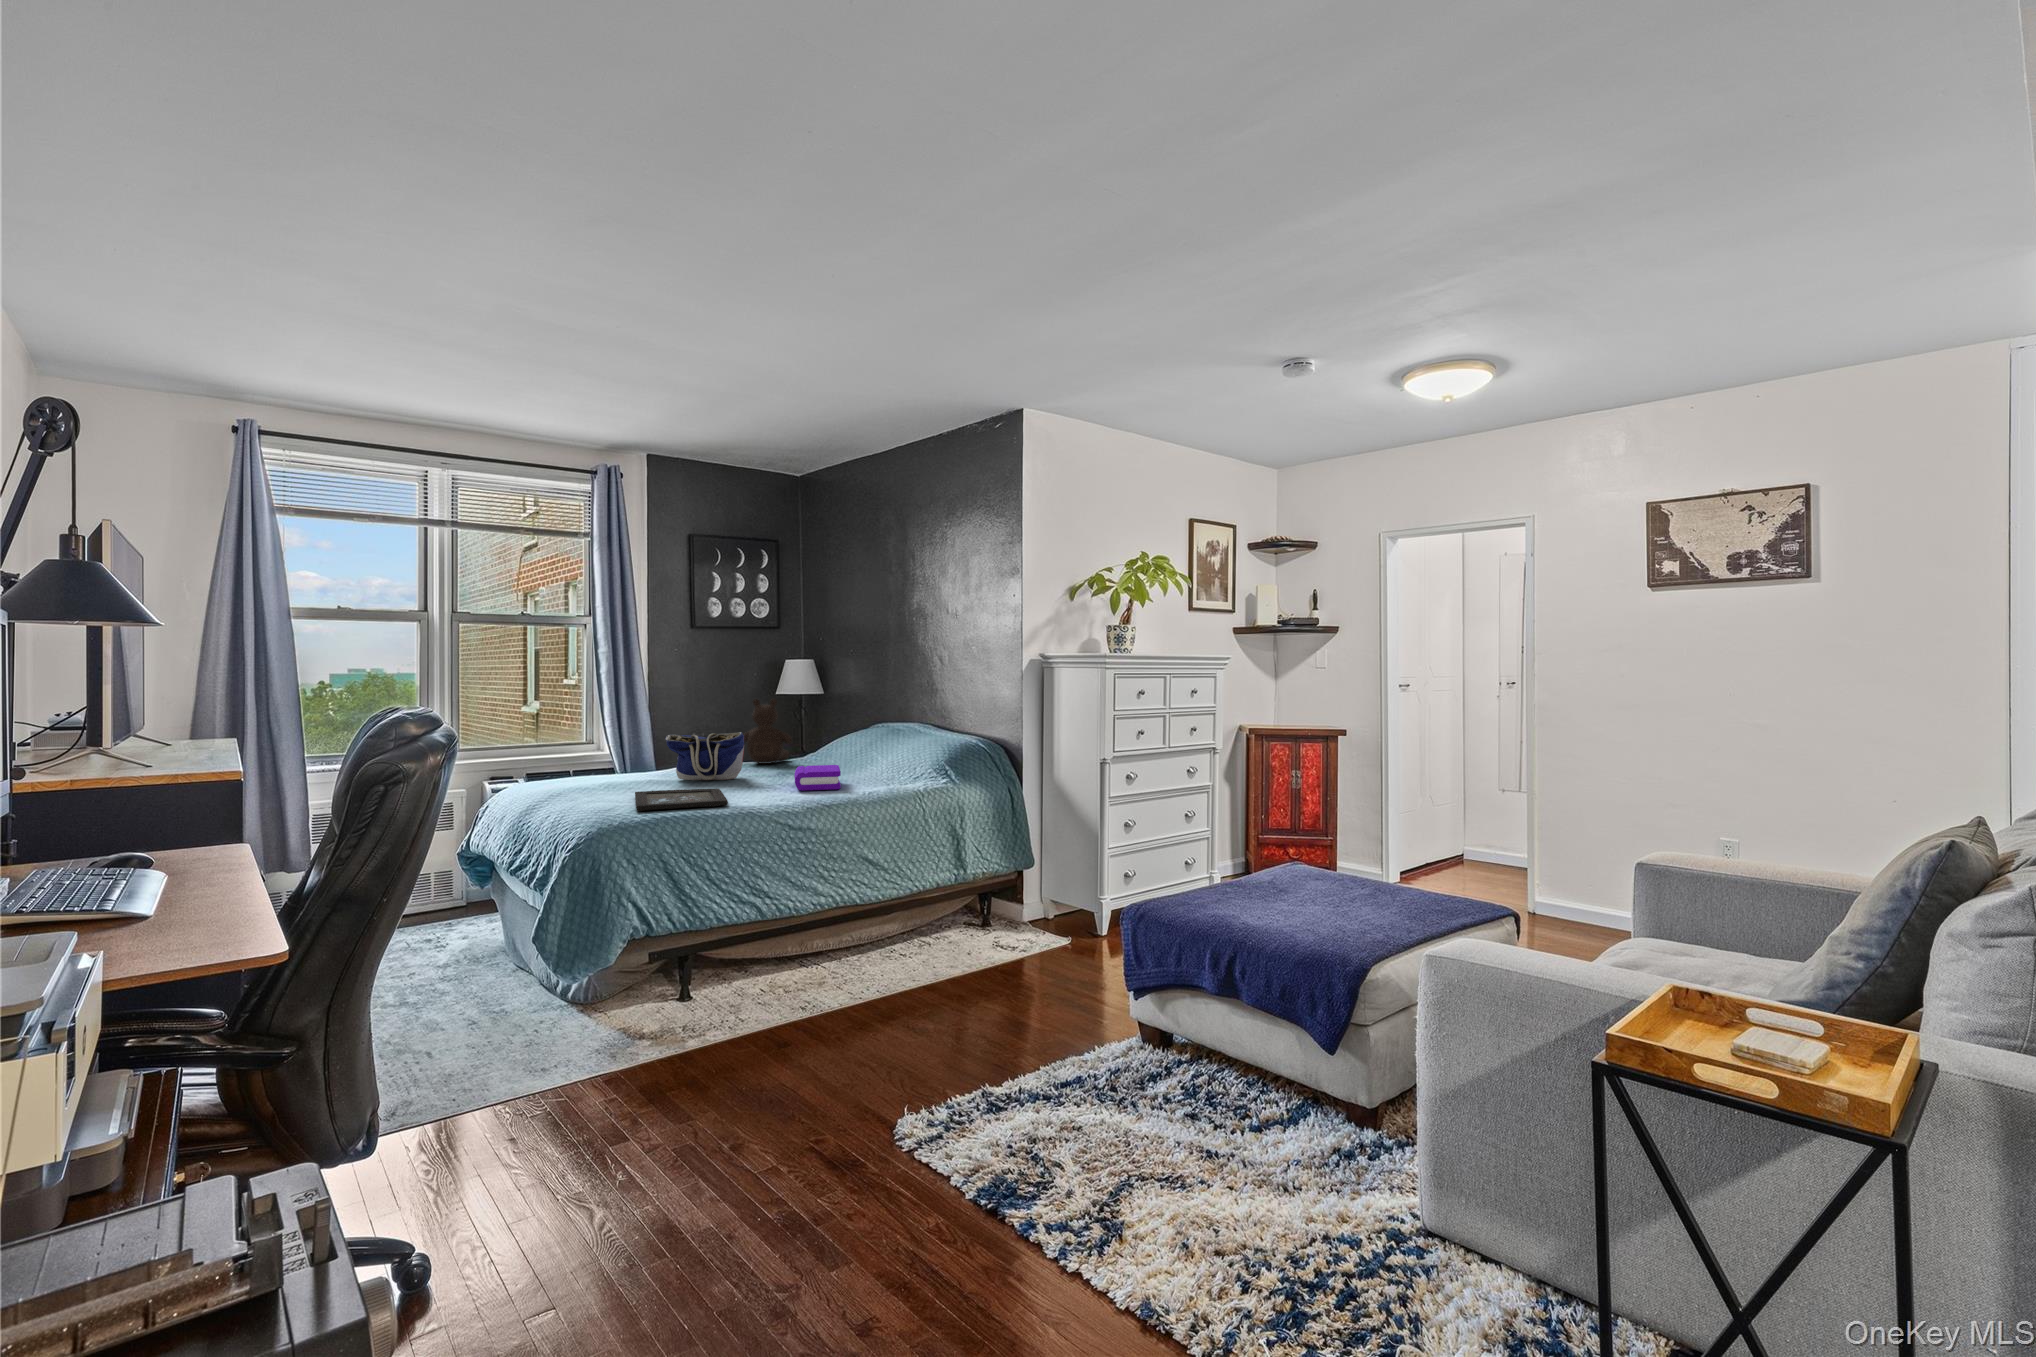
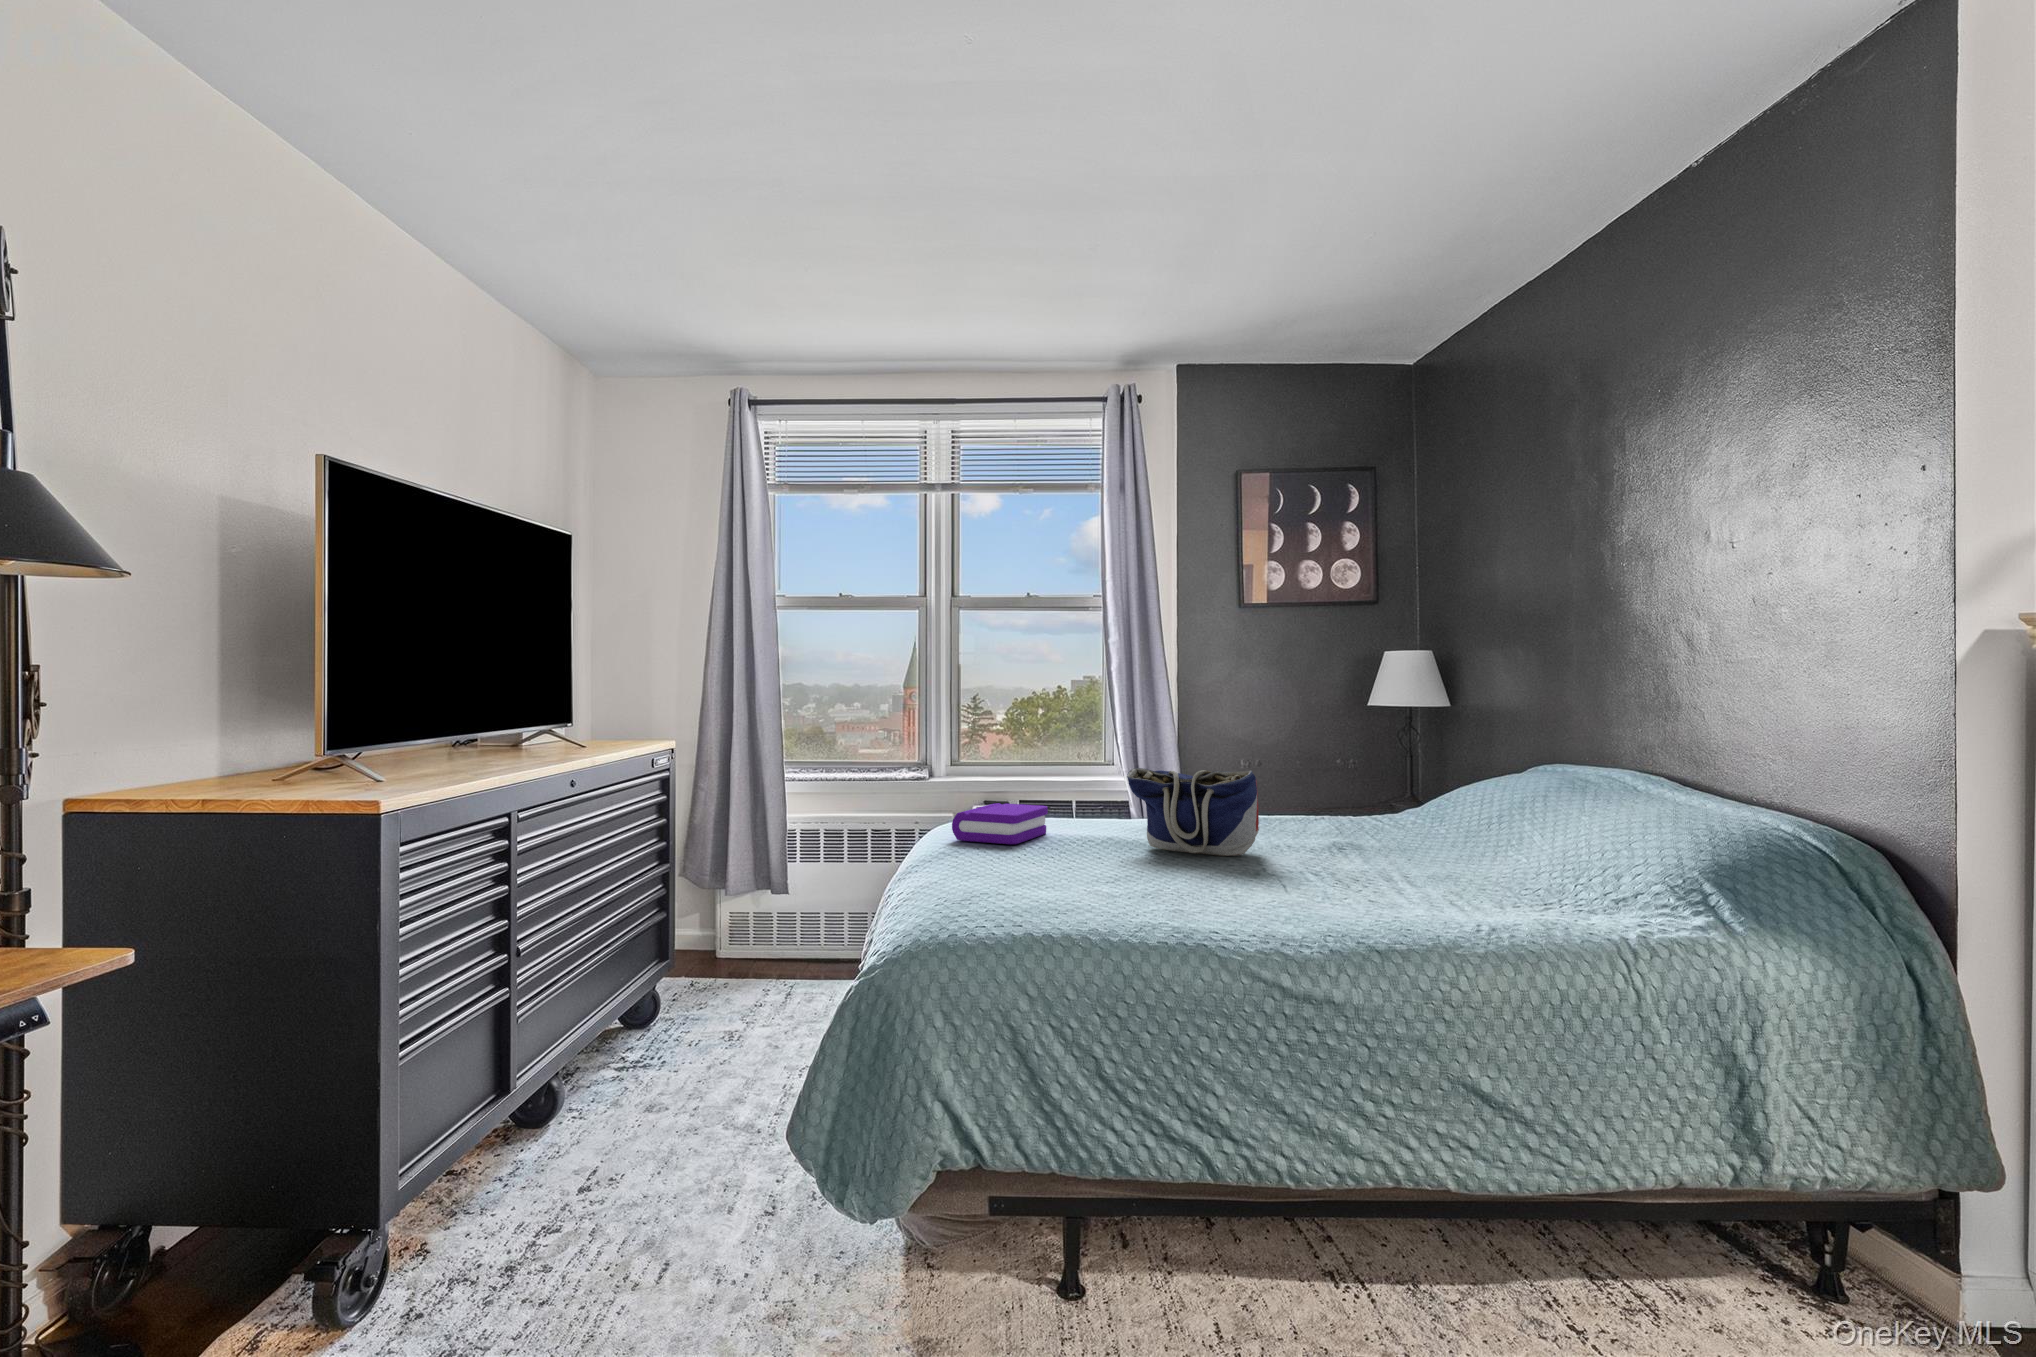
teddy bear: present [744,699,792,764] -> none [1275,714,1369,831]
book: present [794,765,841,791] -> present [952,803,1048,844]
tray: present [635,788,728,811] -> none [1007,865,1192,916]

